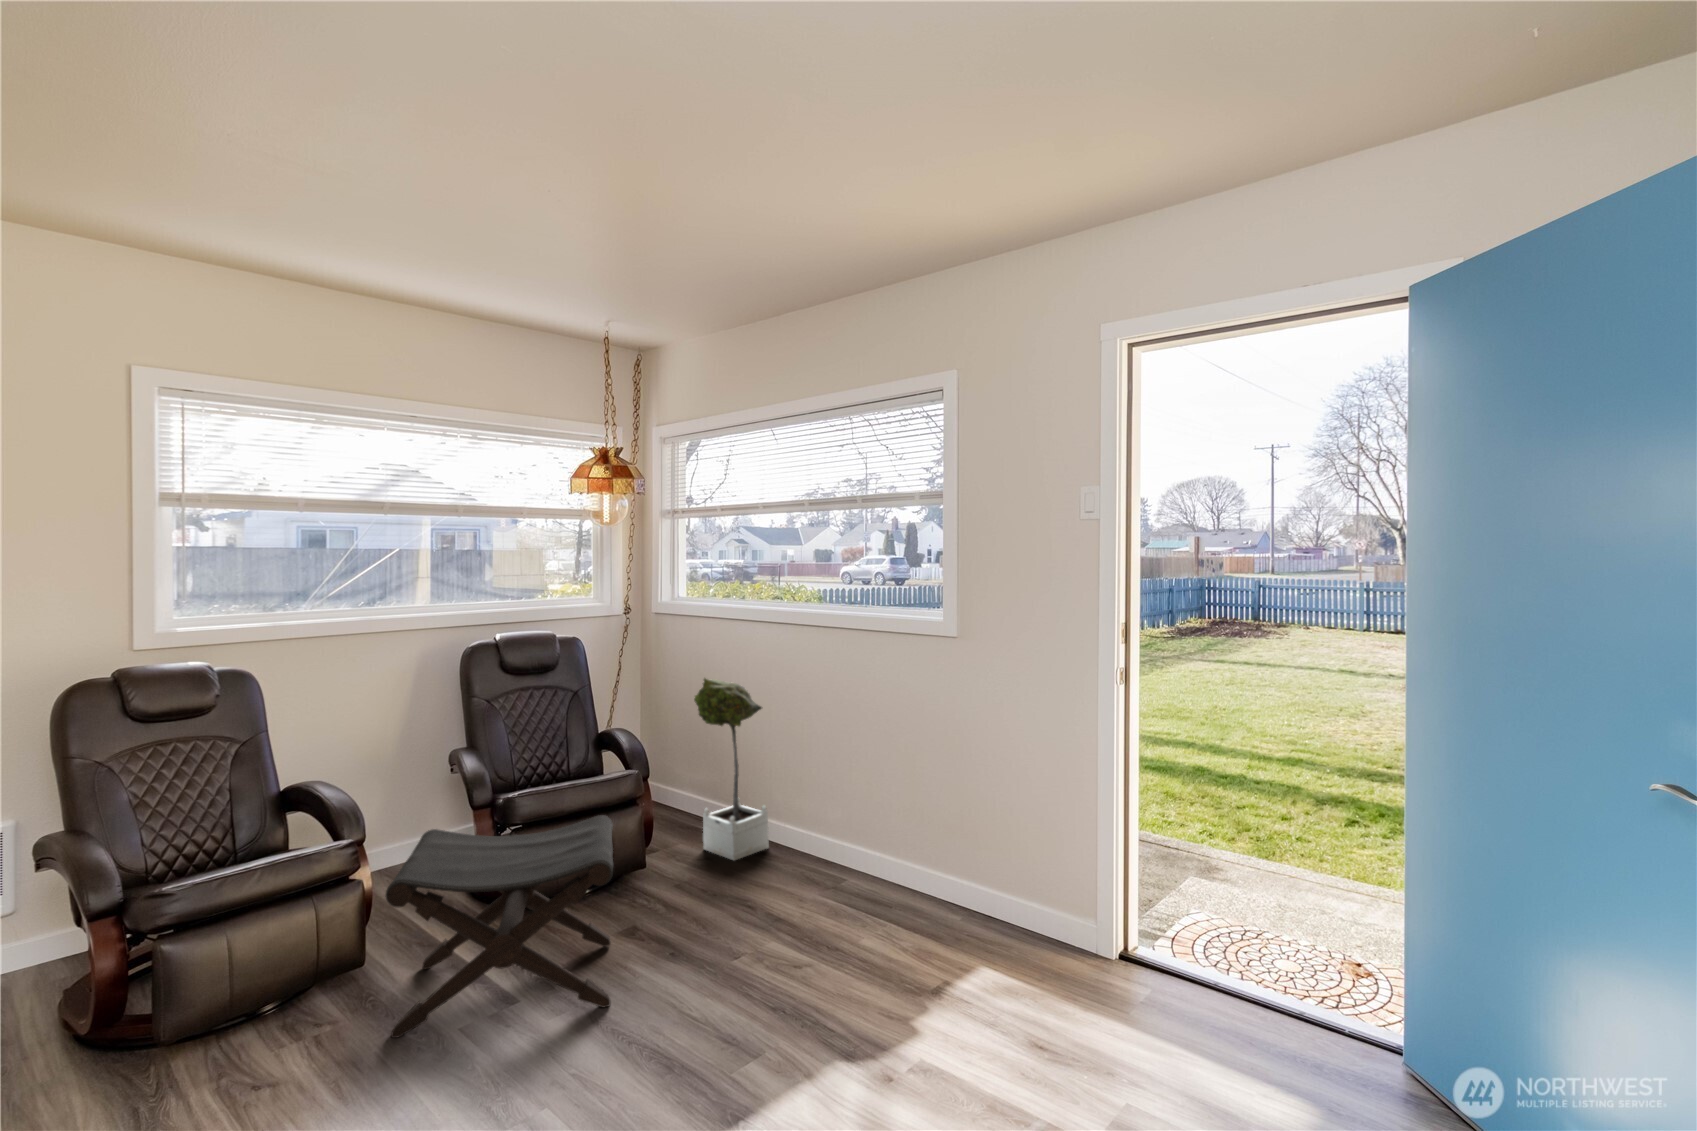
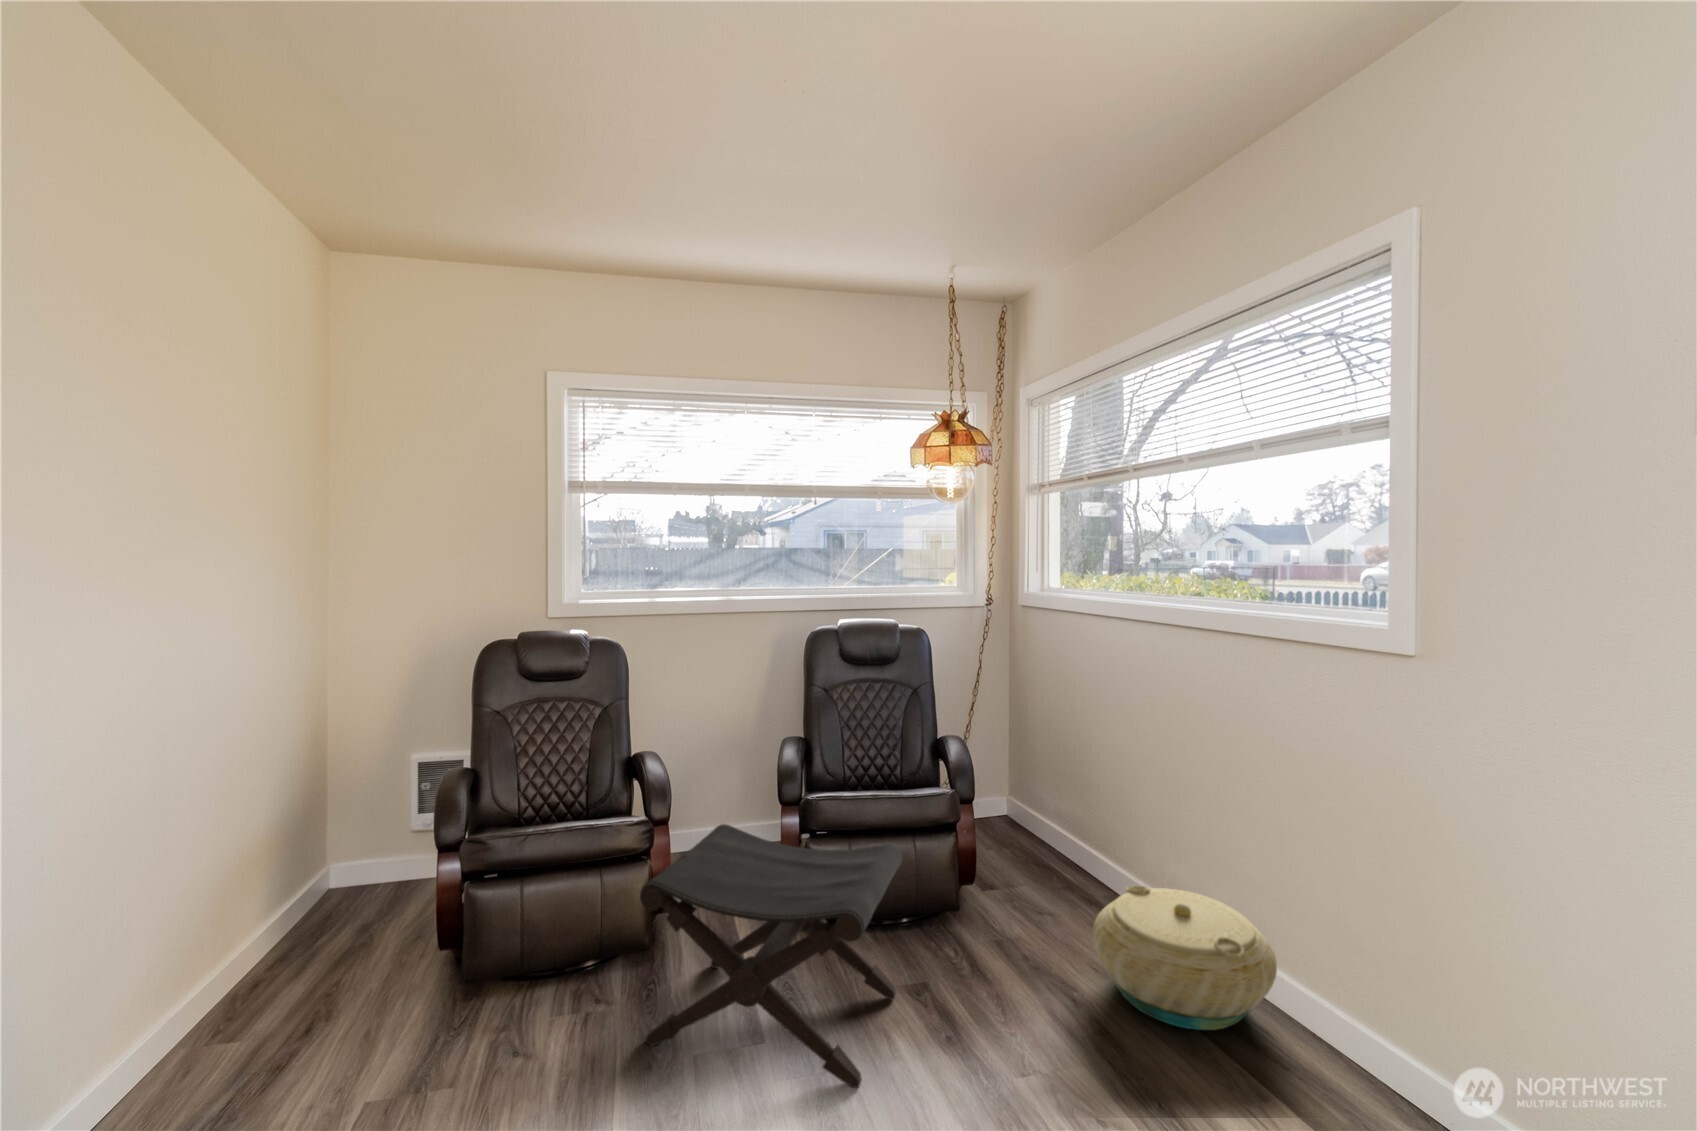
potted tree: present [694,678,769,860] -> none [1043,689,1132,920]
basket: none [756,815,881,907] -> present [1093,886,1277,1030]

